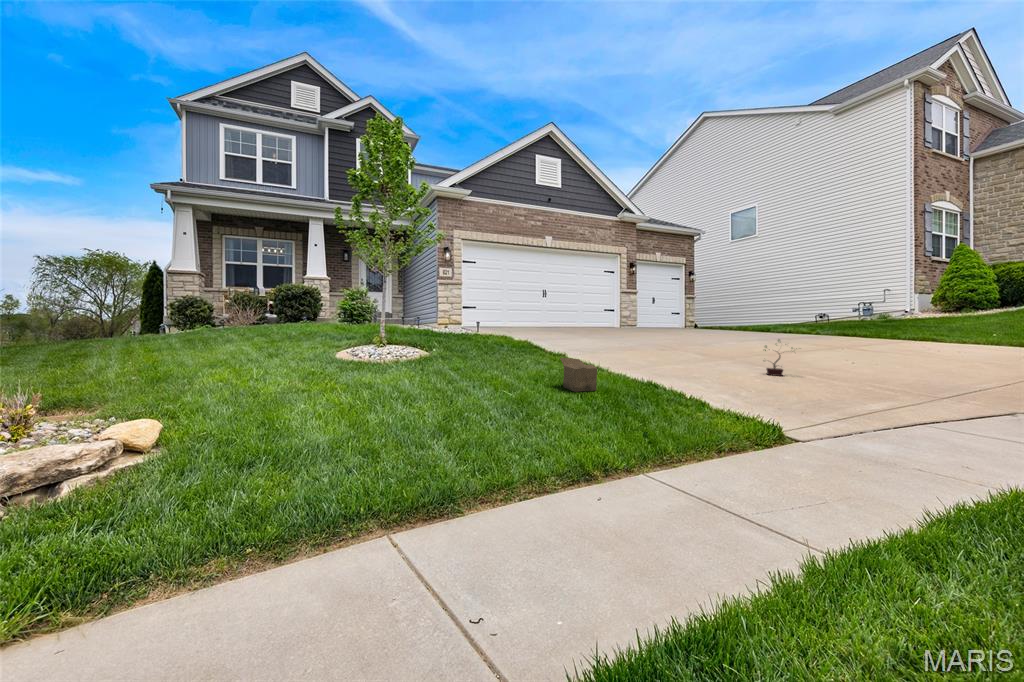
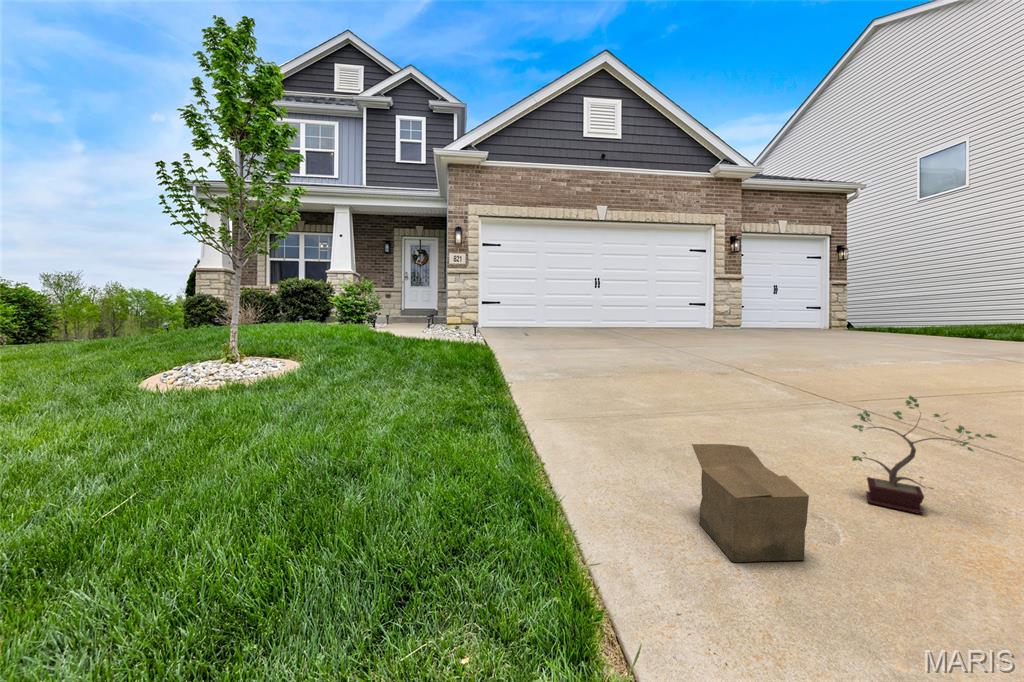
cardboard box: present [560,358,597,392] -> present [692,444,809,562]

